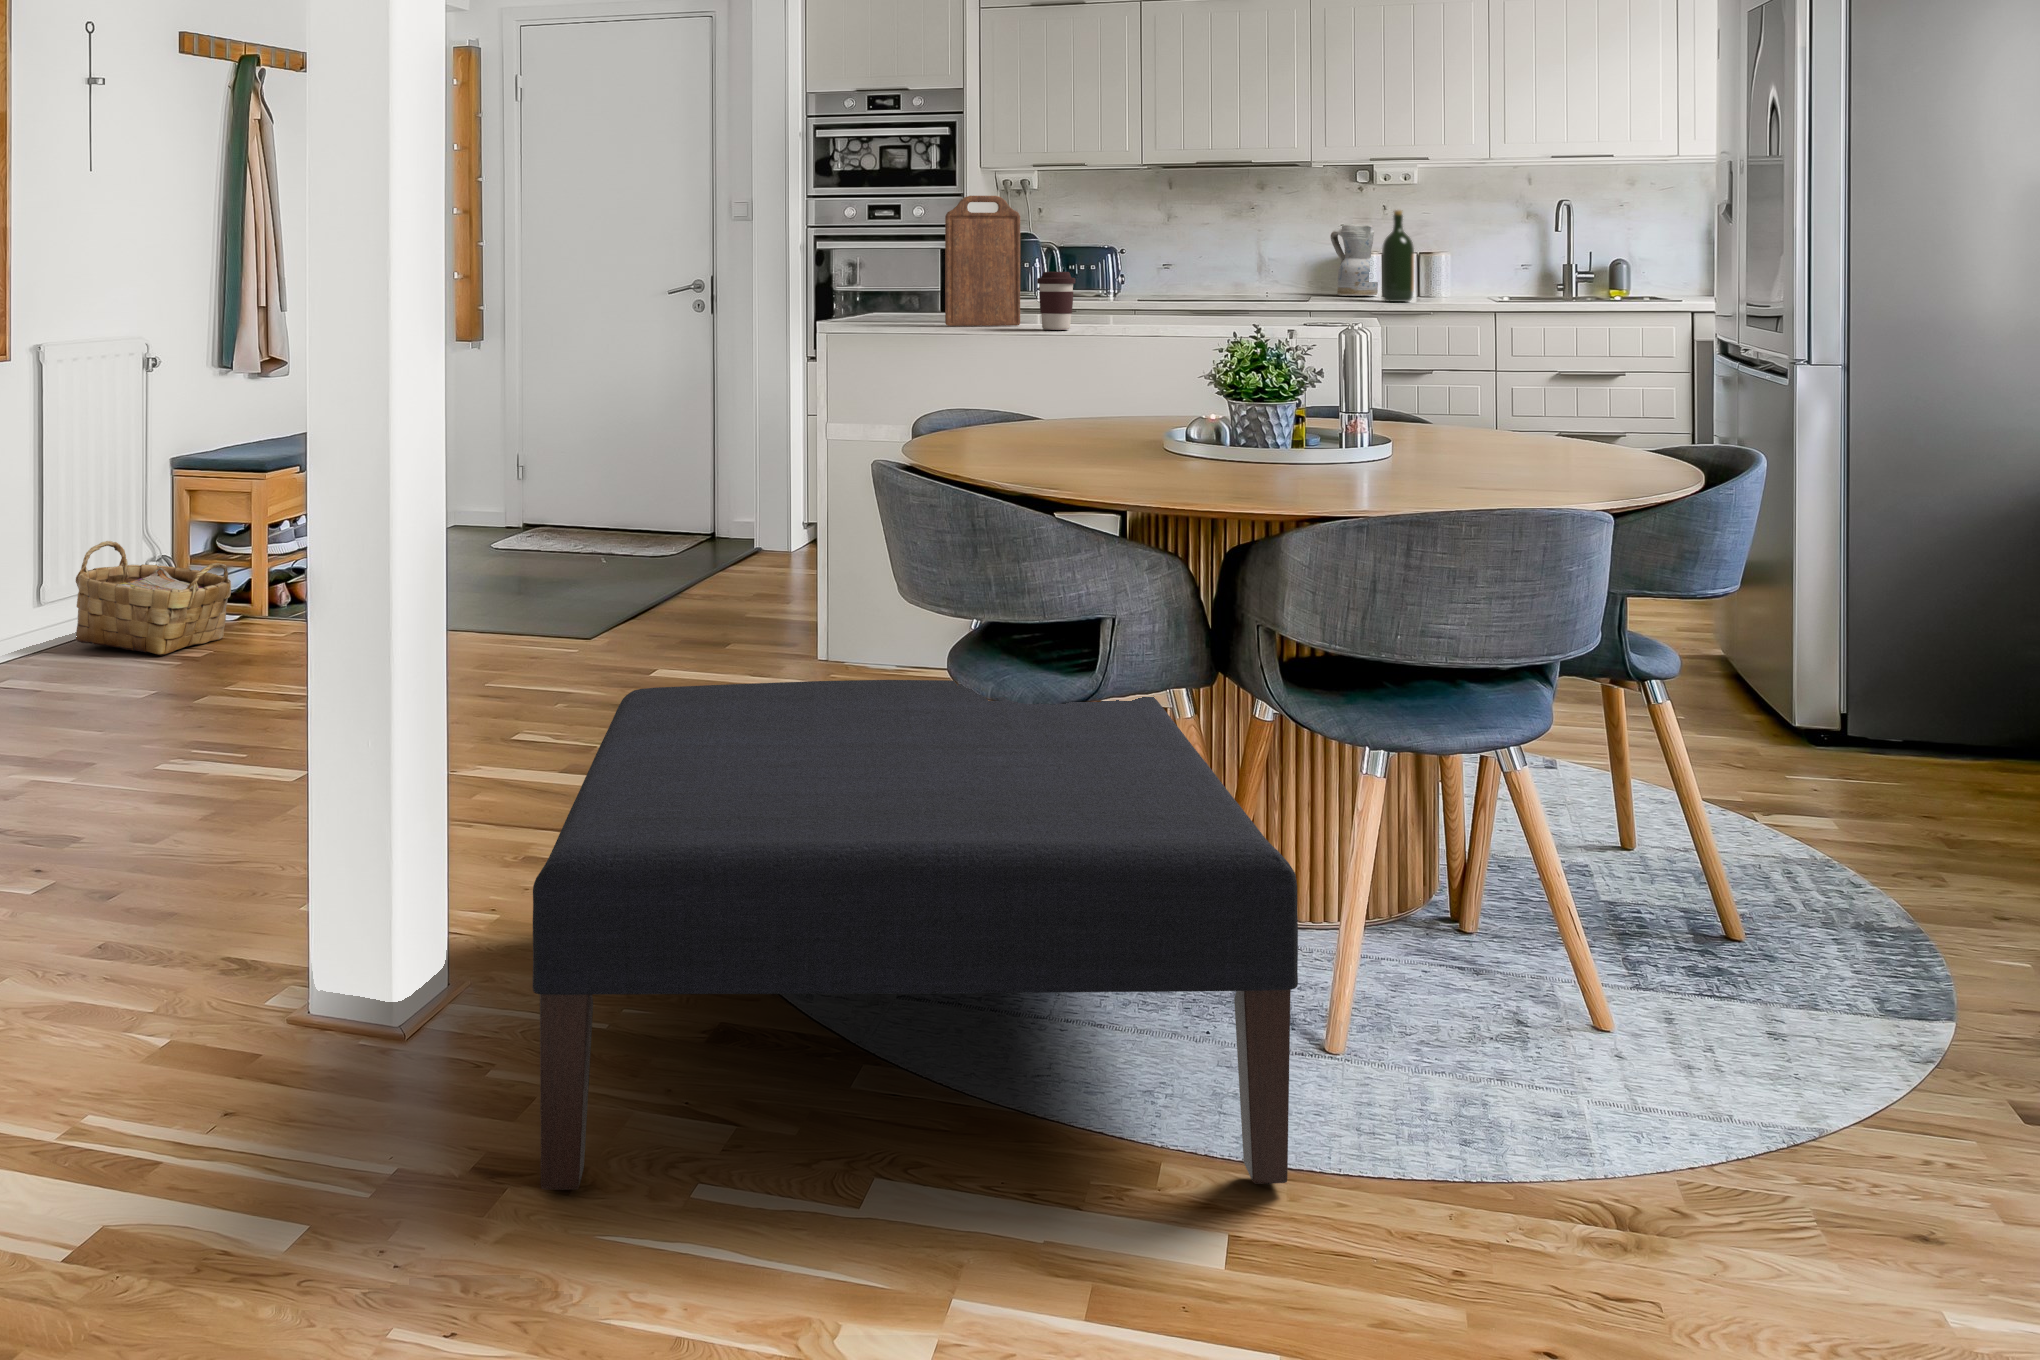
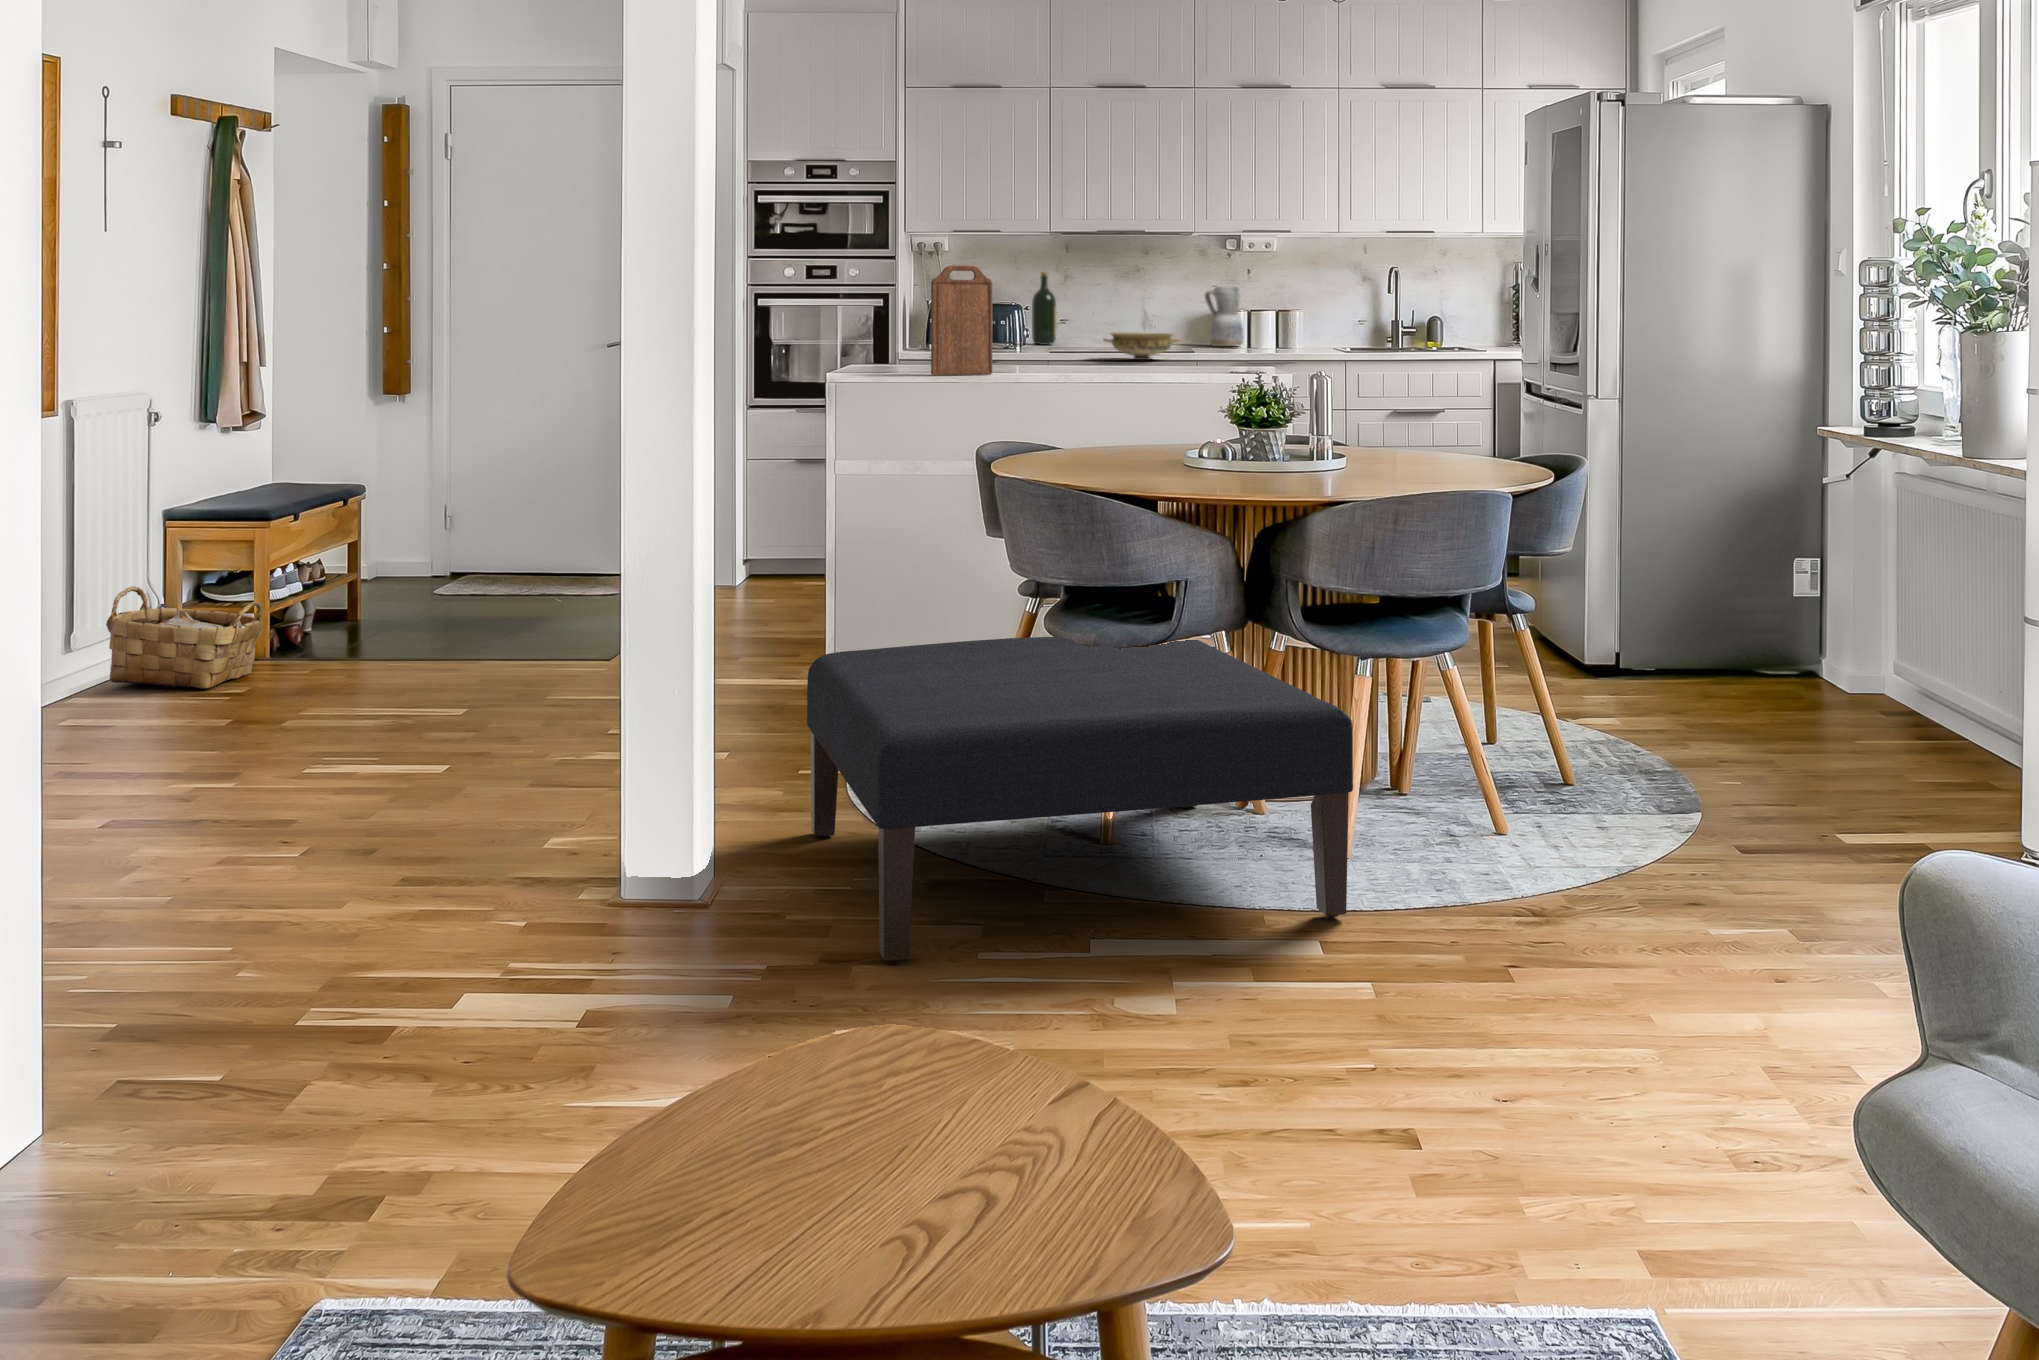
wine bottle: present [1382,210,1414,302] -> present [1032,272,1057,345]
coffee cup: present [1037,272,1076,330] -> none [1013,330,1044,378]
ceramic bowl: none [1181,277,1279,311] -> present [1104,332,1181,360]

